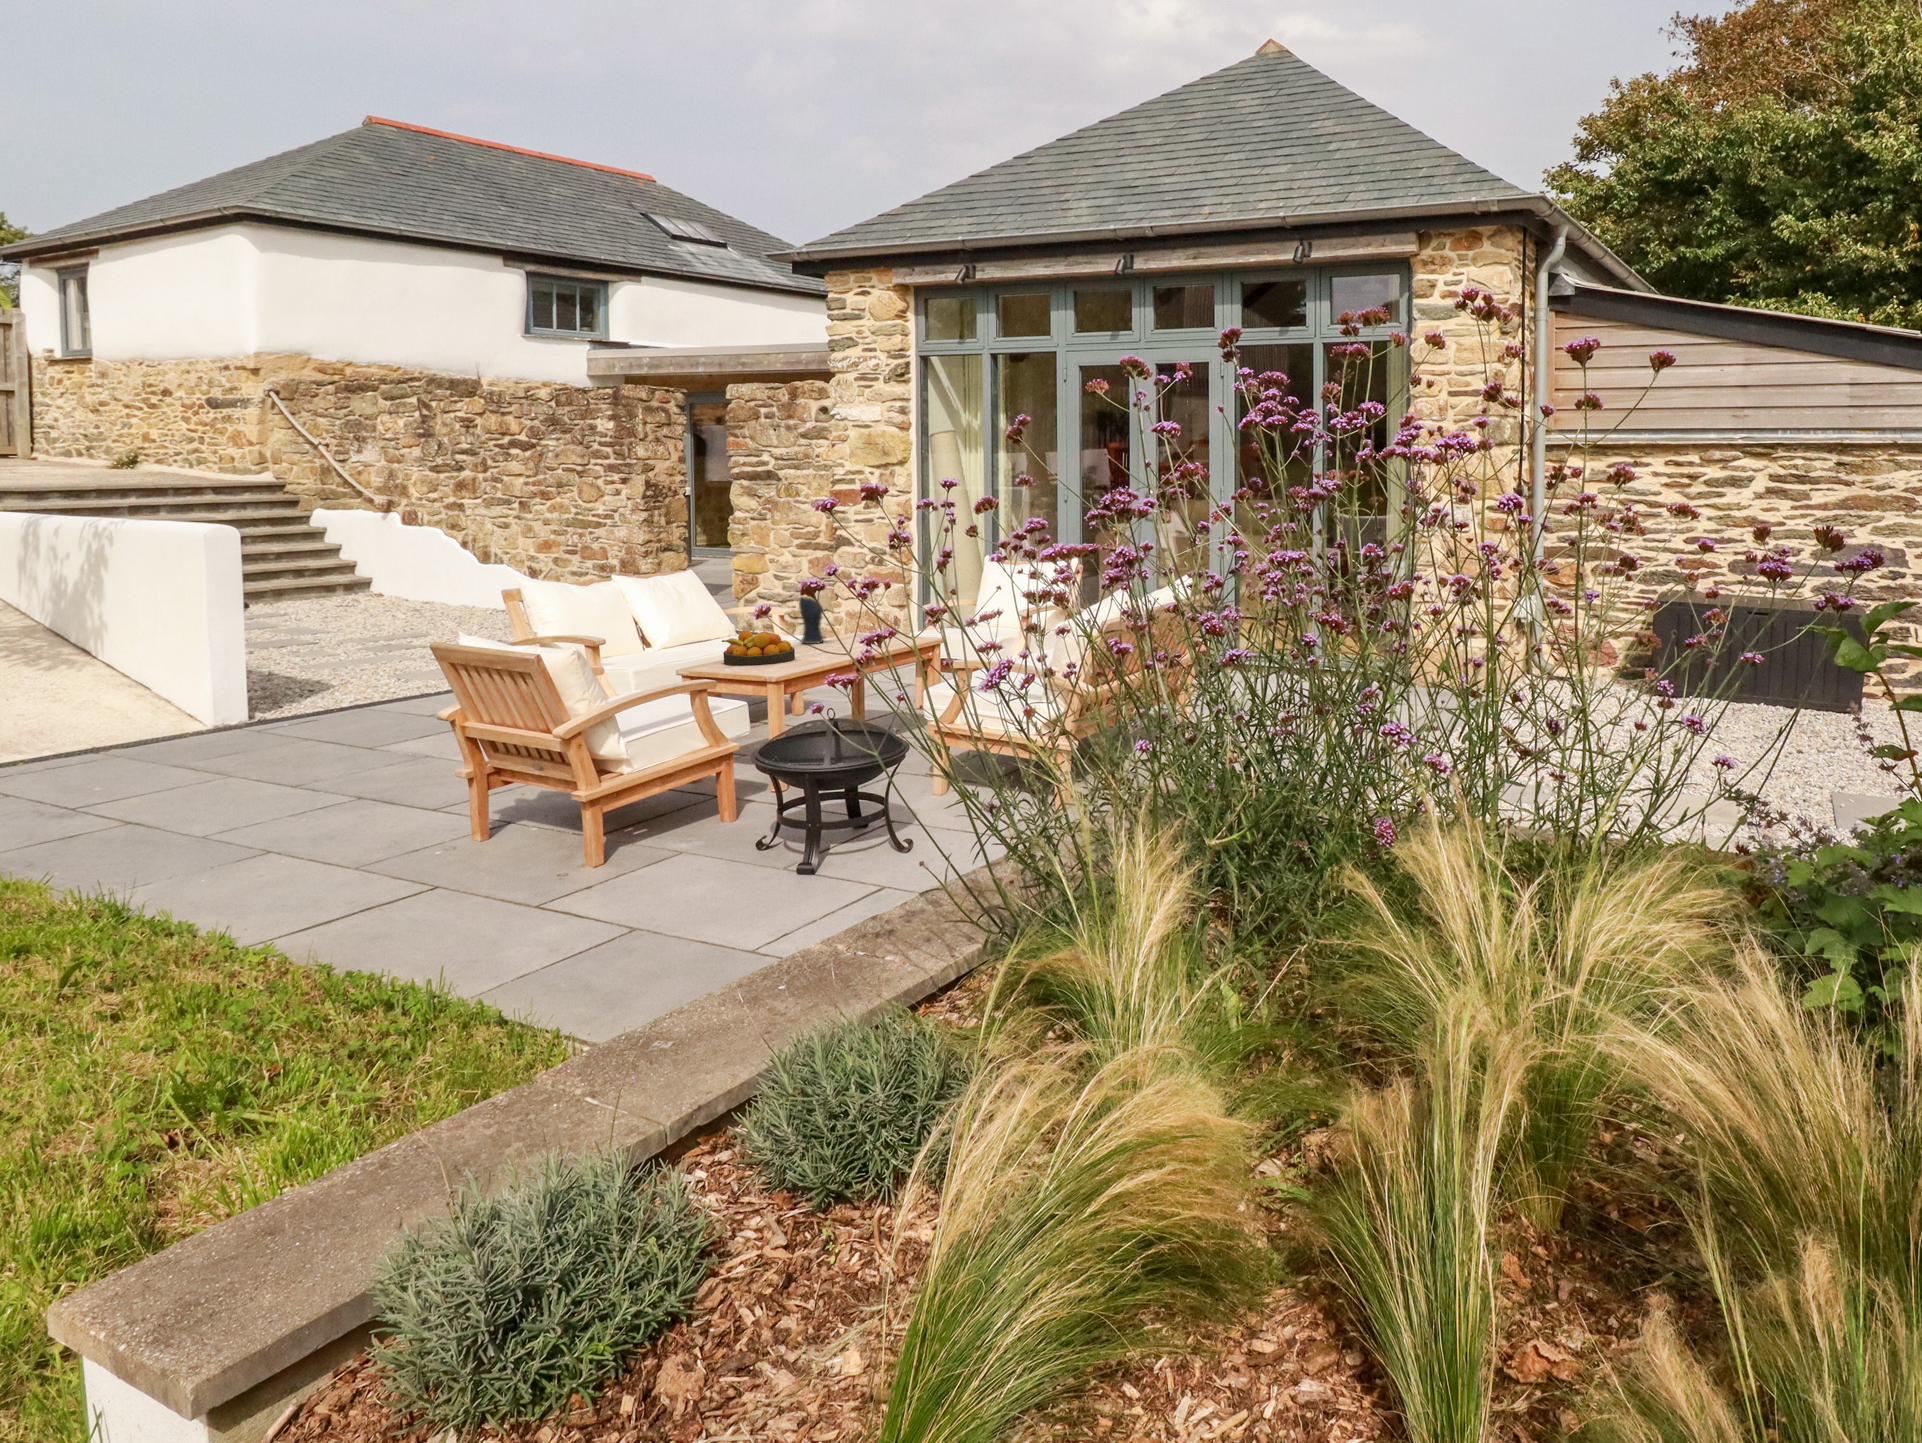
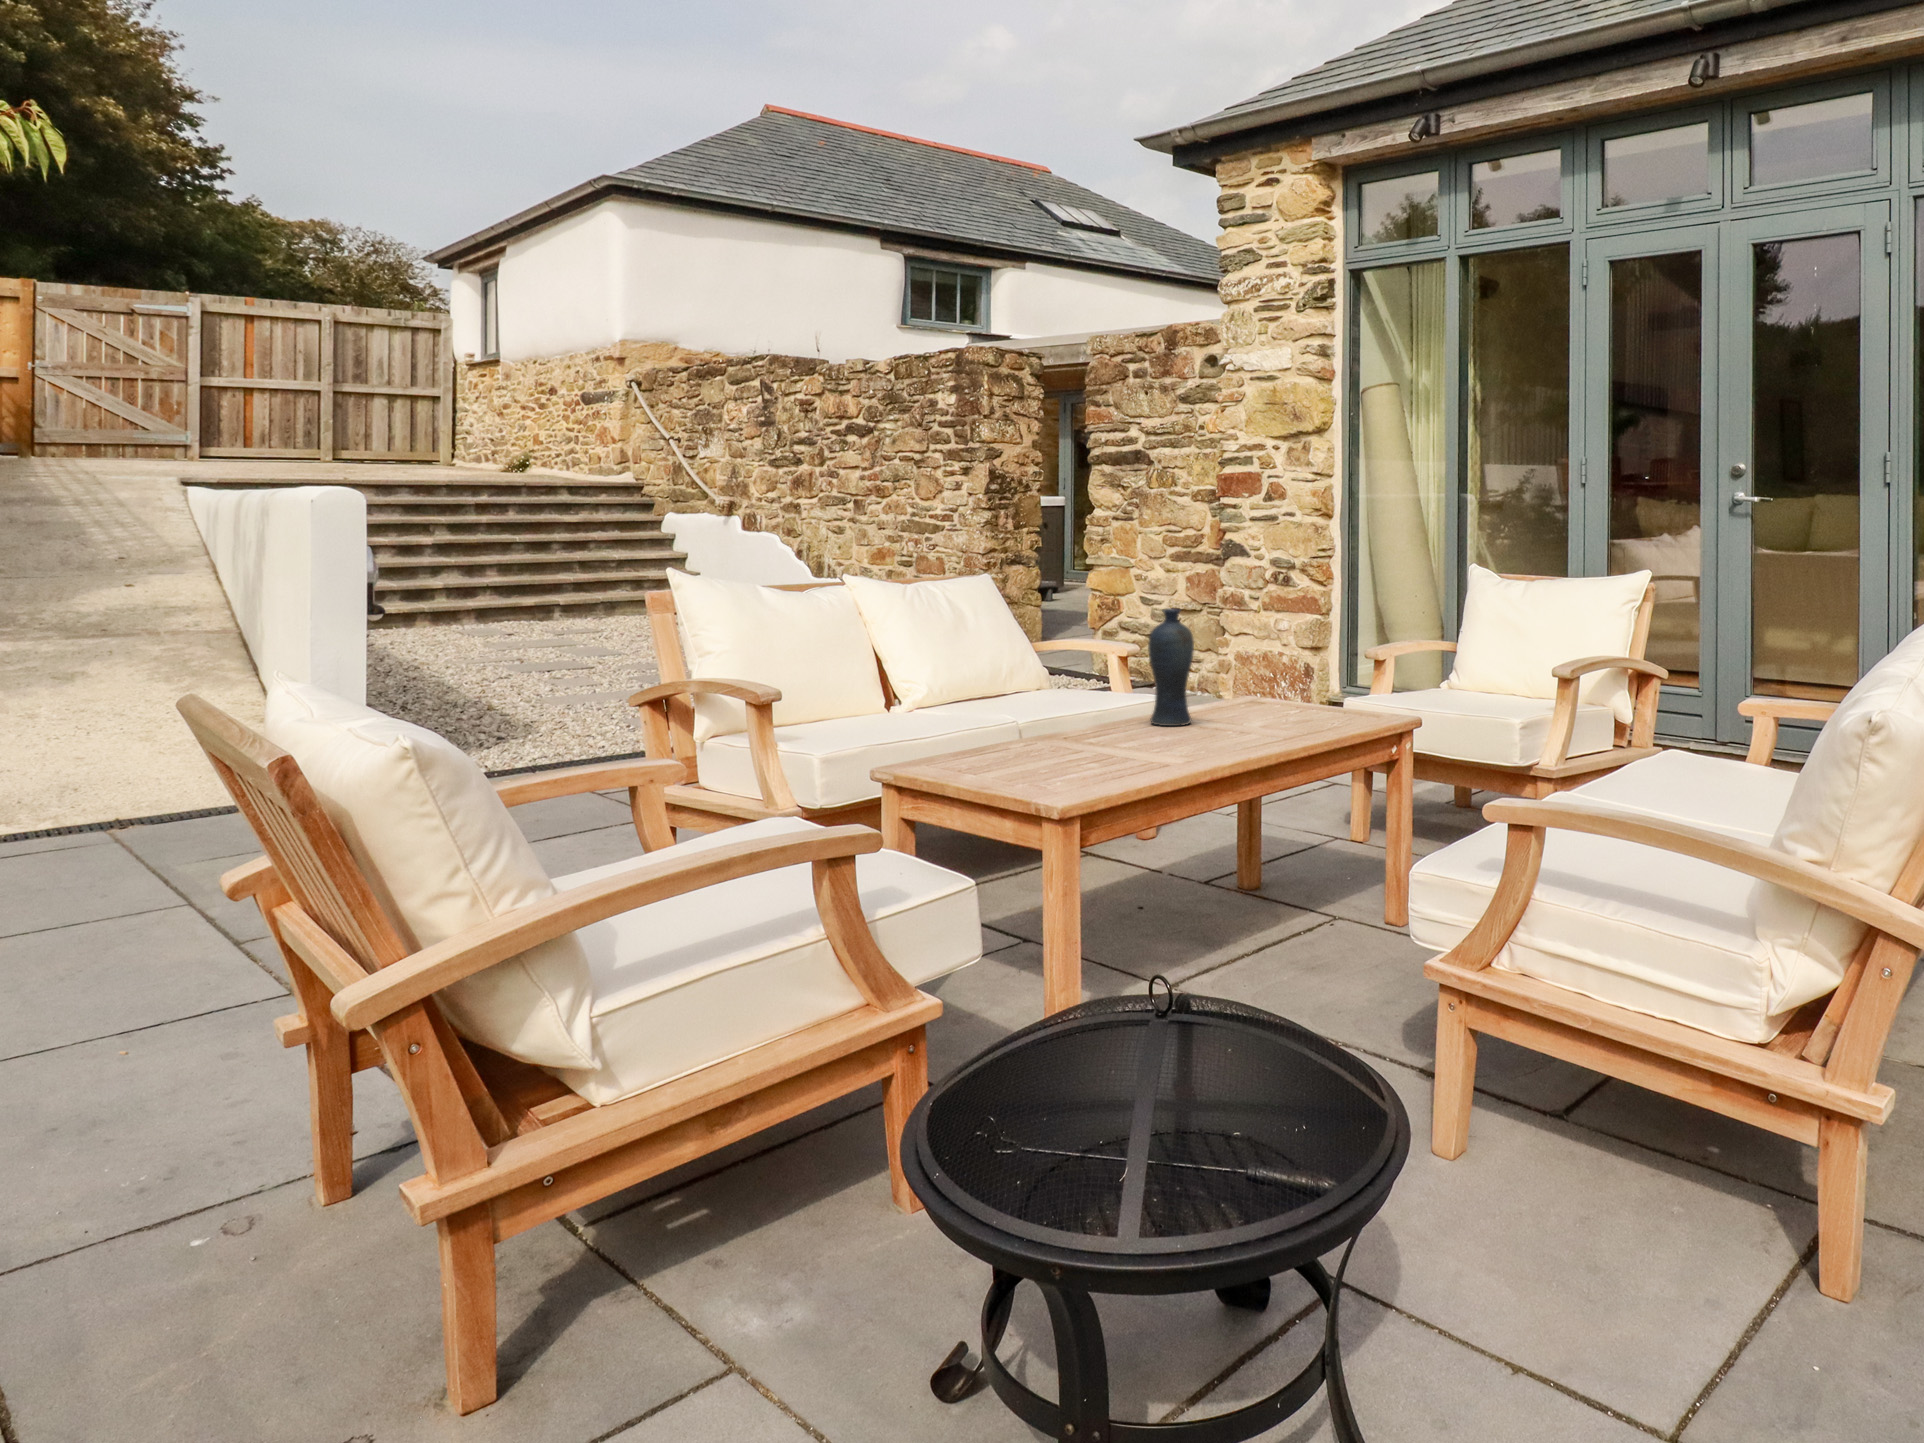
fruit bowl: present [722,631,795,666] -> none [982,700,1127,783]

